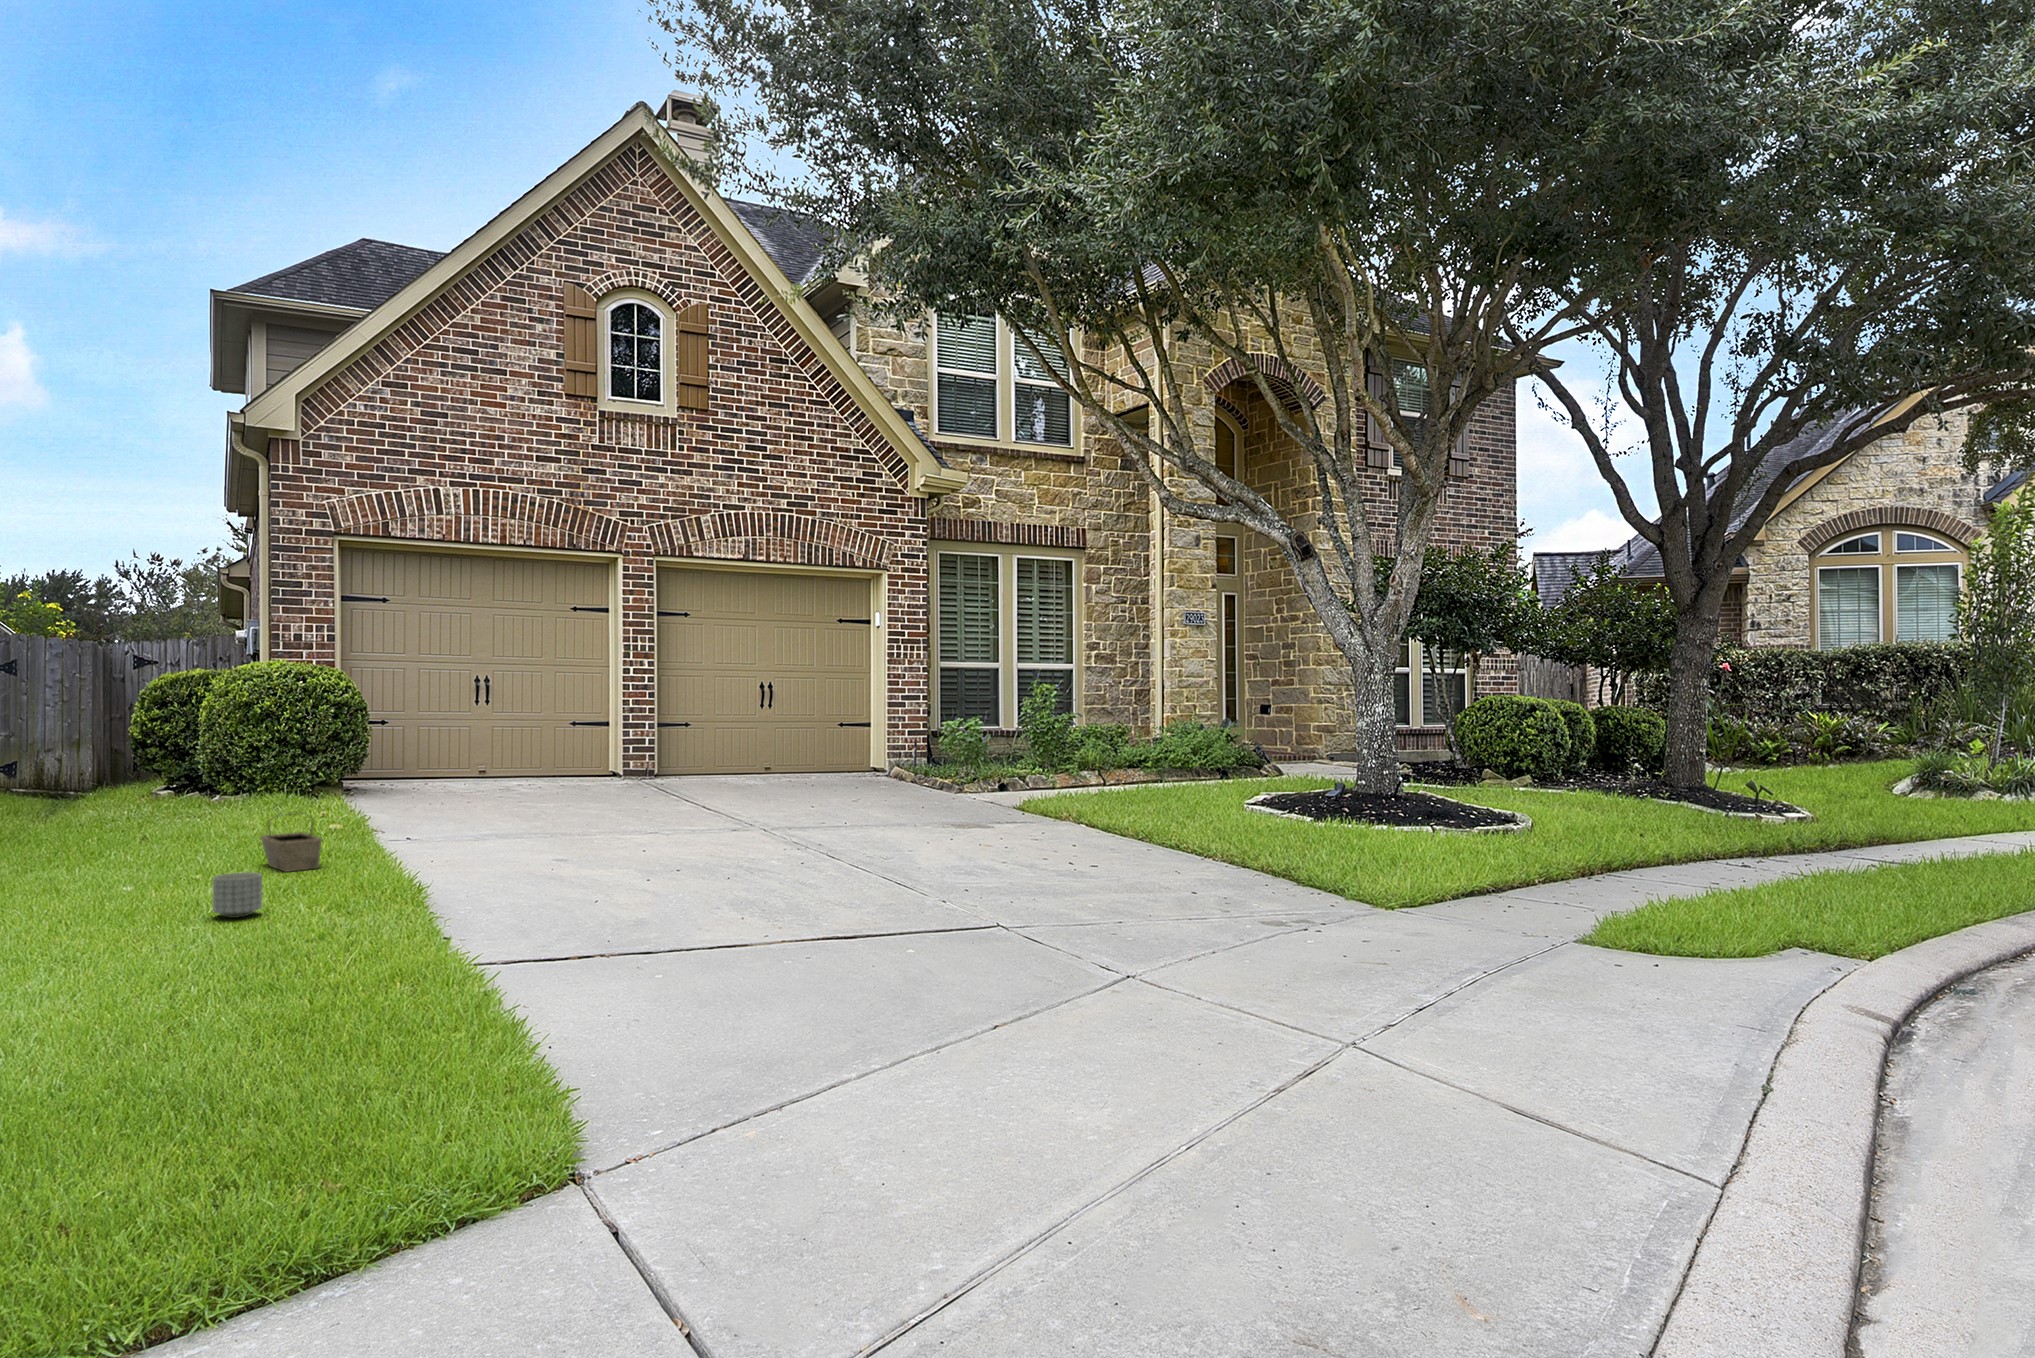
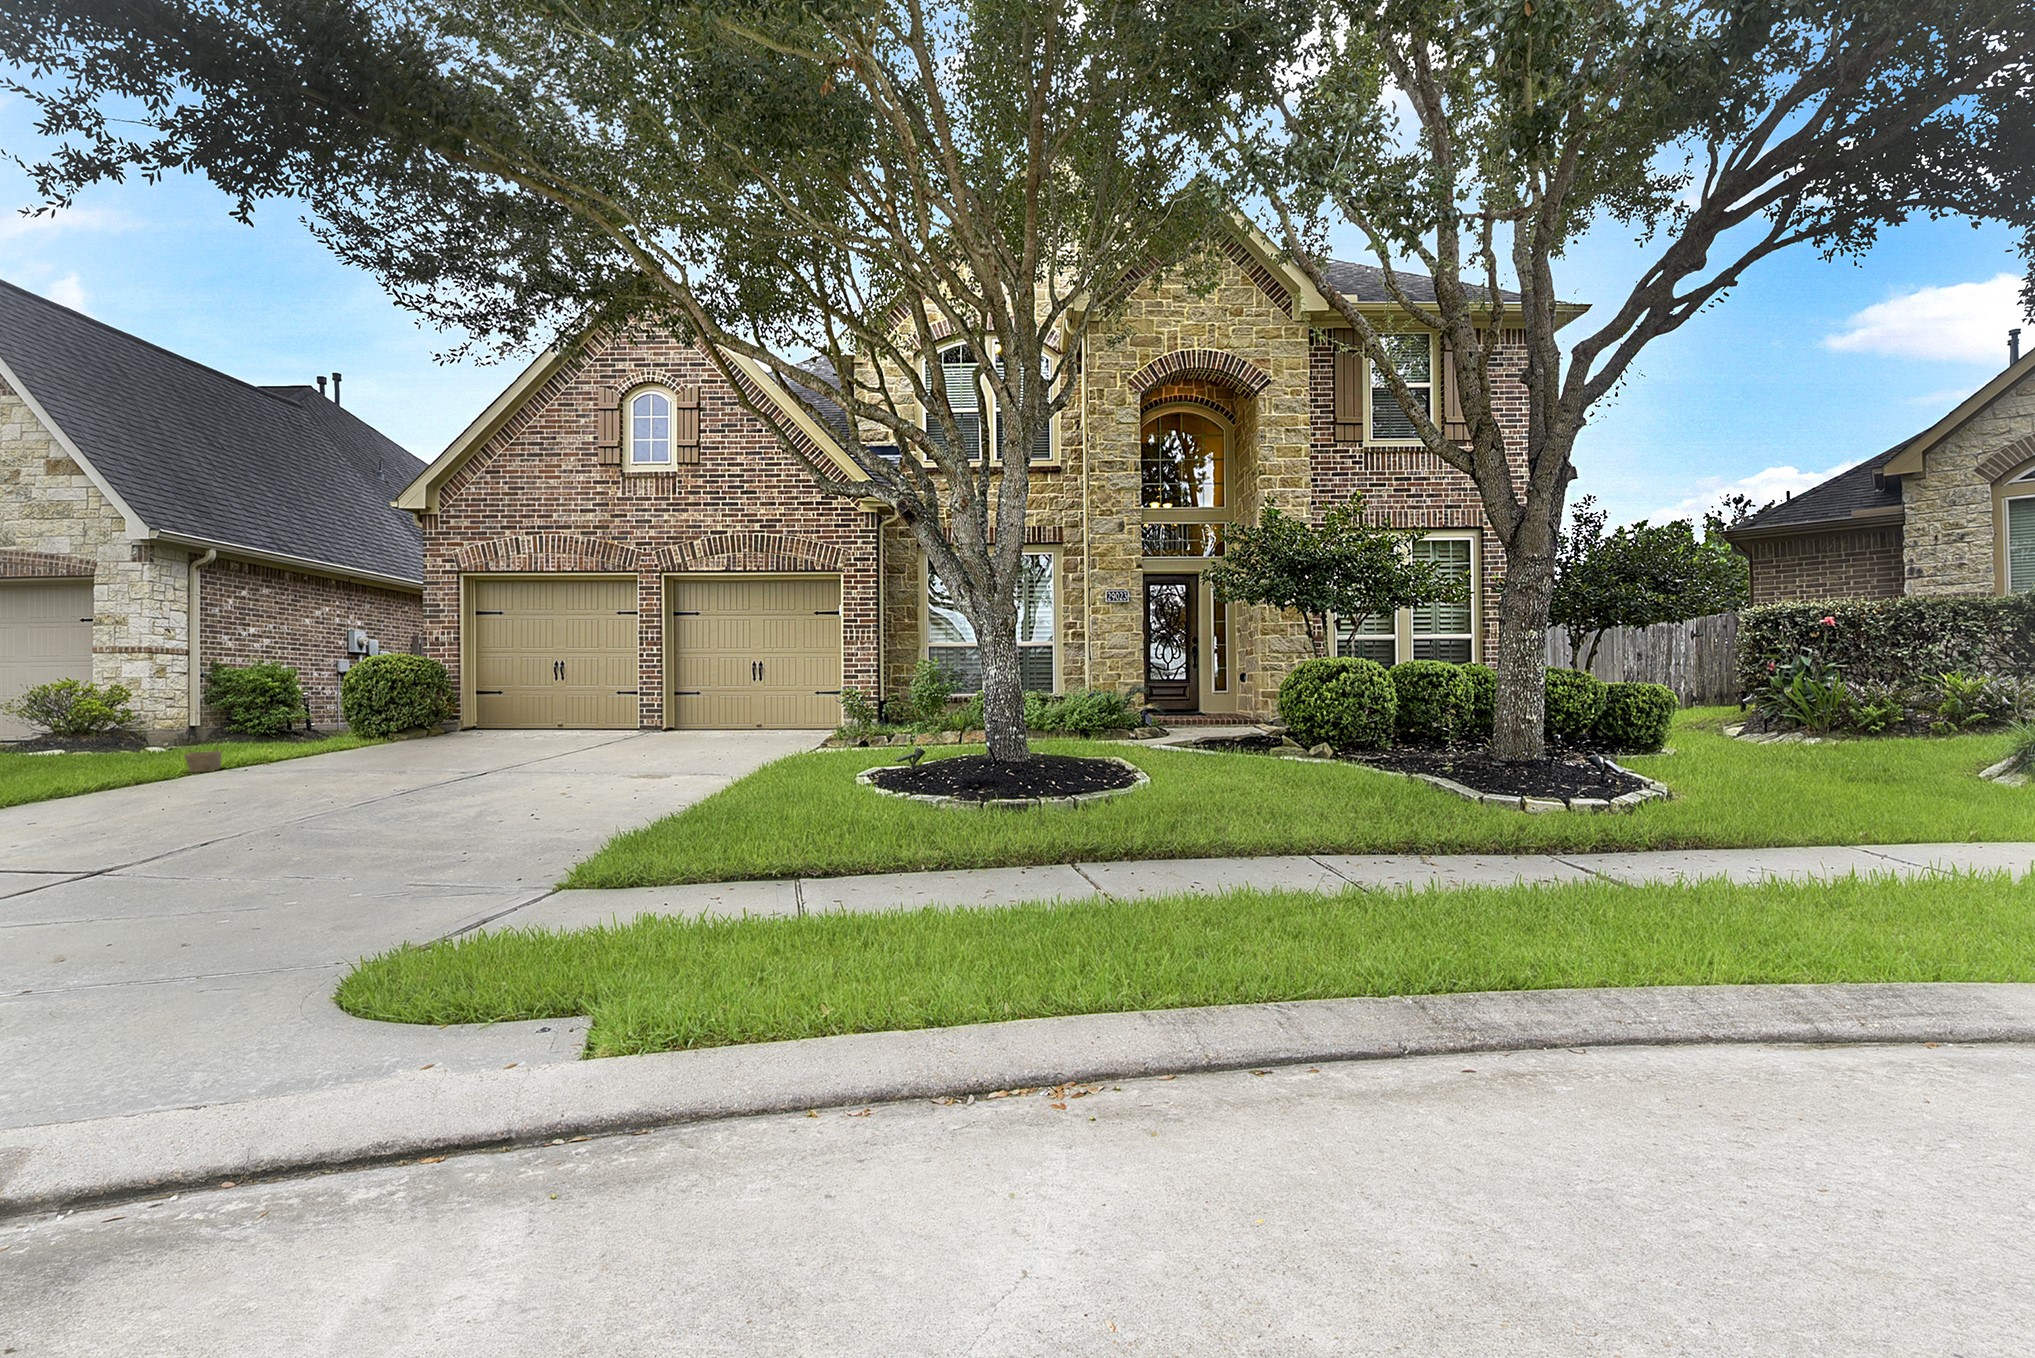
planter: present [213,872,262,918] -> none [55,767,88,791]

